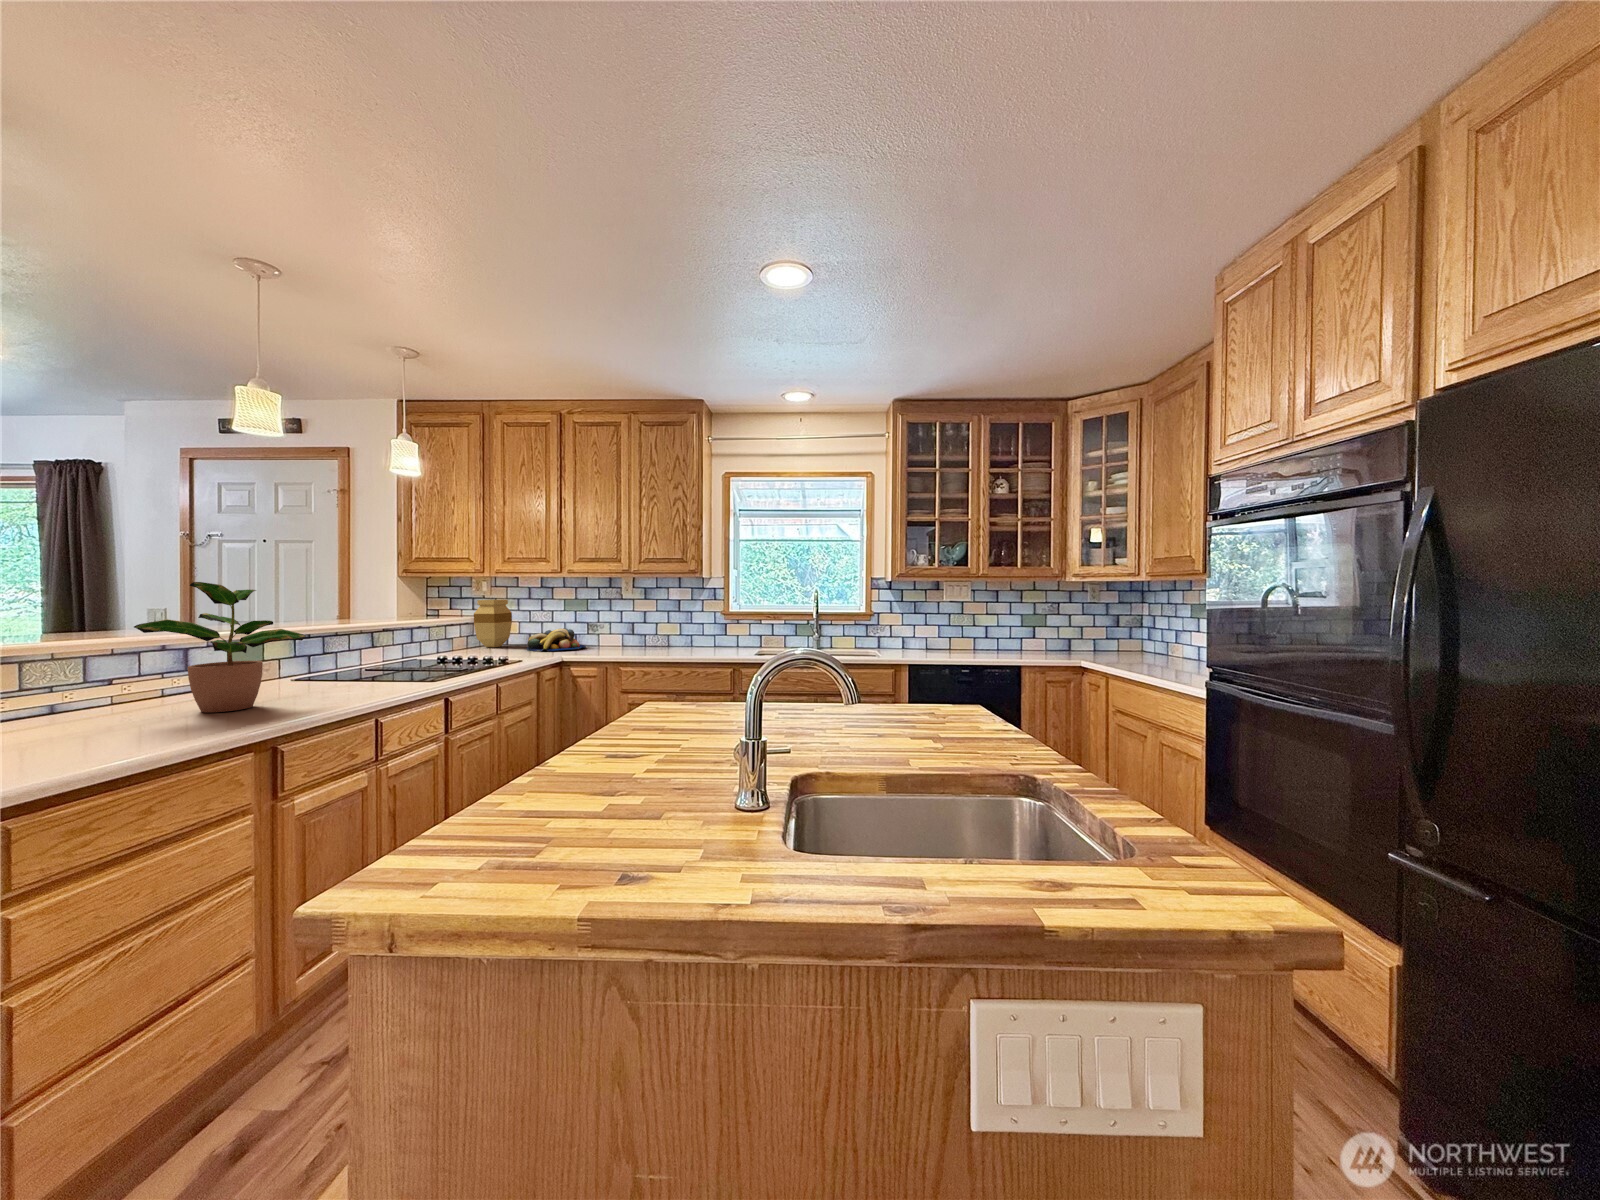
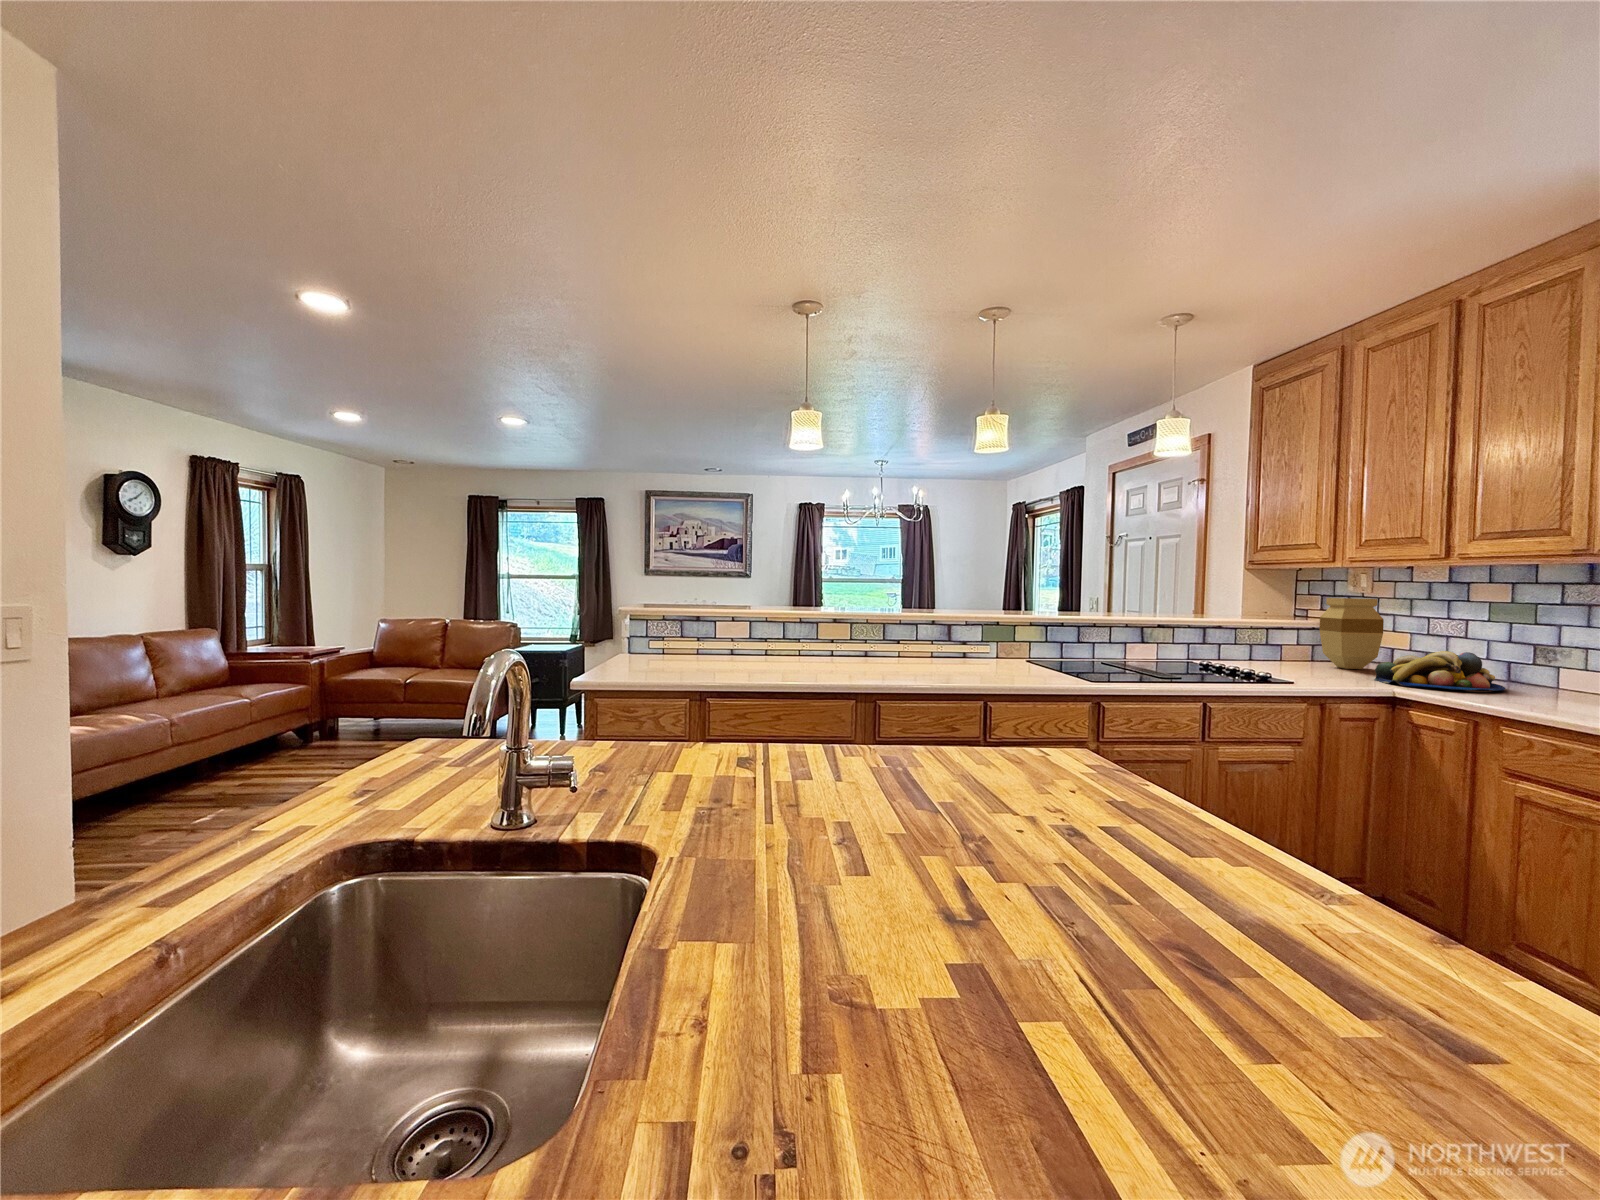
potted plant: present [134,582,306,712] -> none [877,569,971,675]

